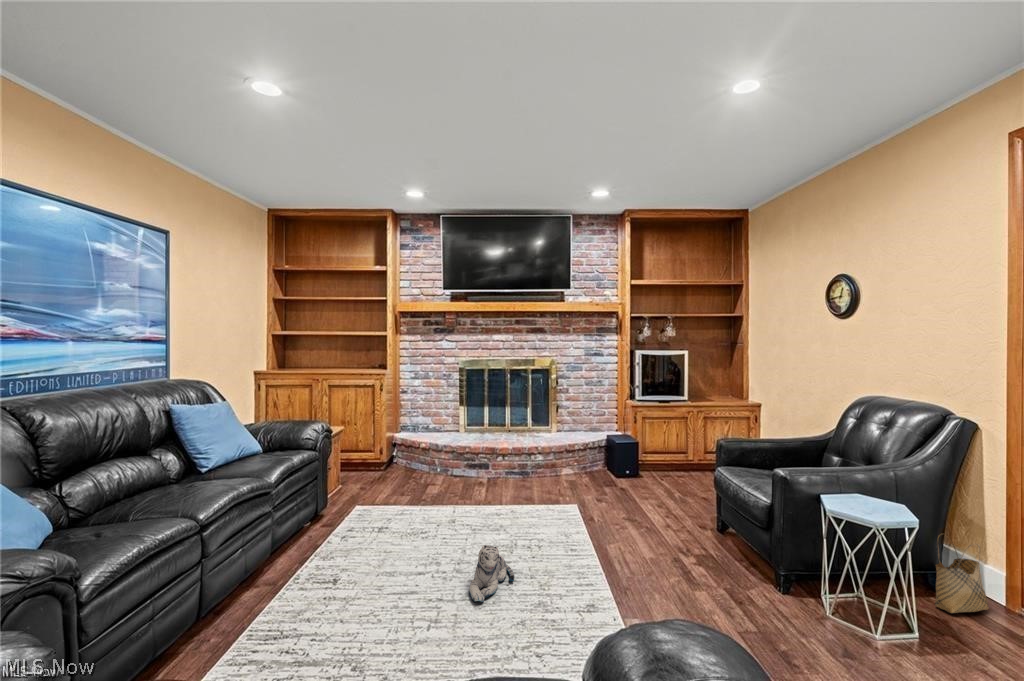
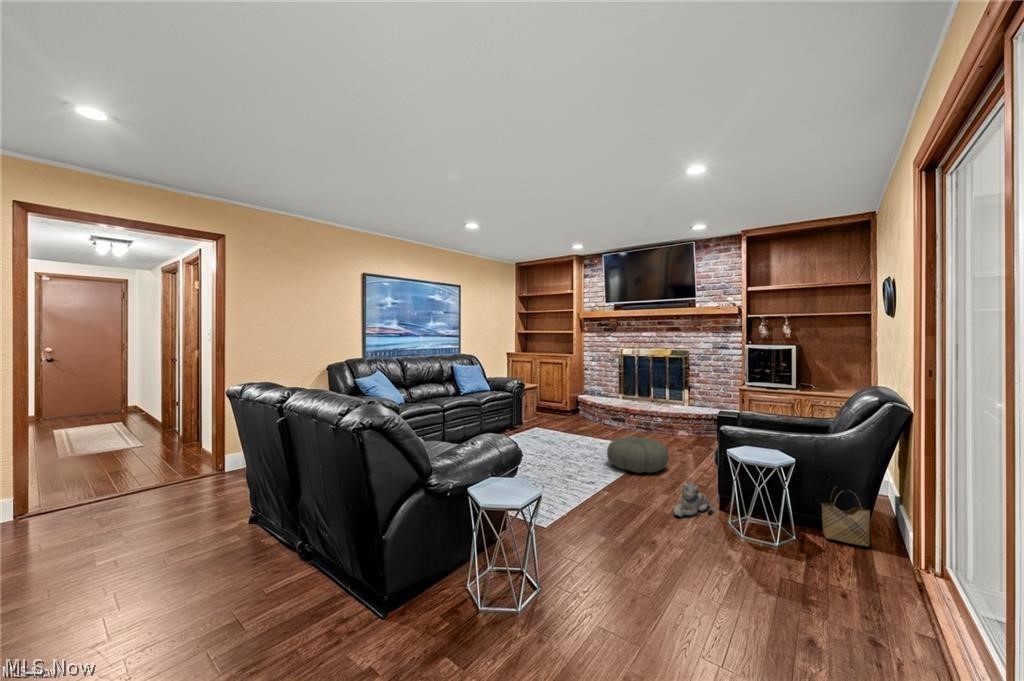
pouf: none [558,500,656,567] -> present [607,436,669,473]
plush toy: present [469,545,514,602] -> present [674,482,714,517]

